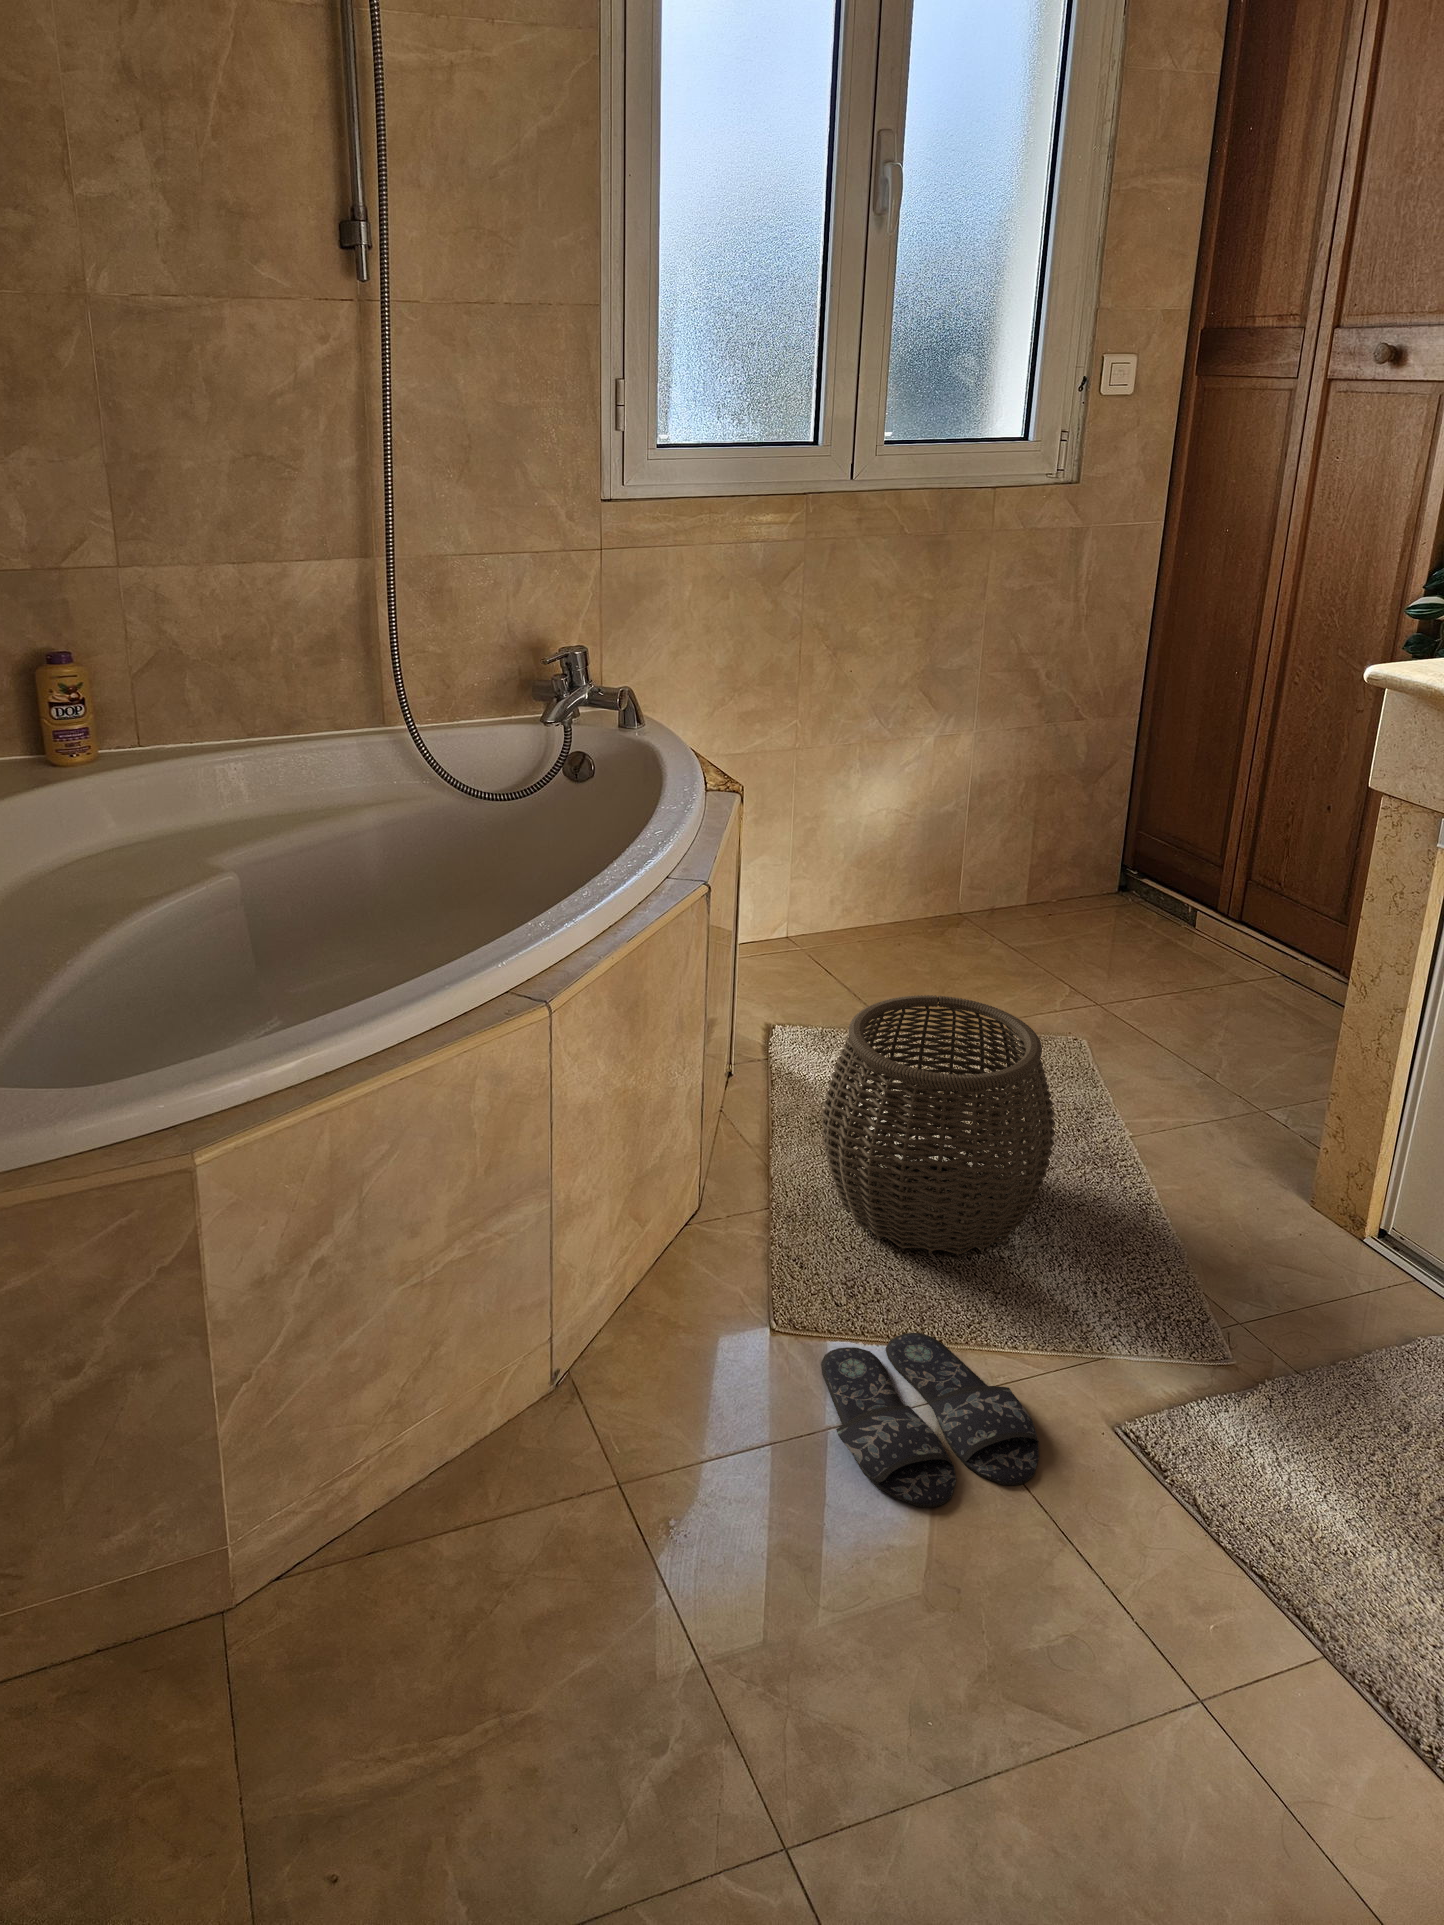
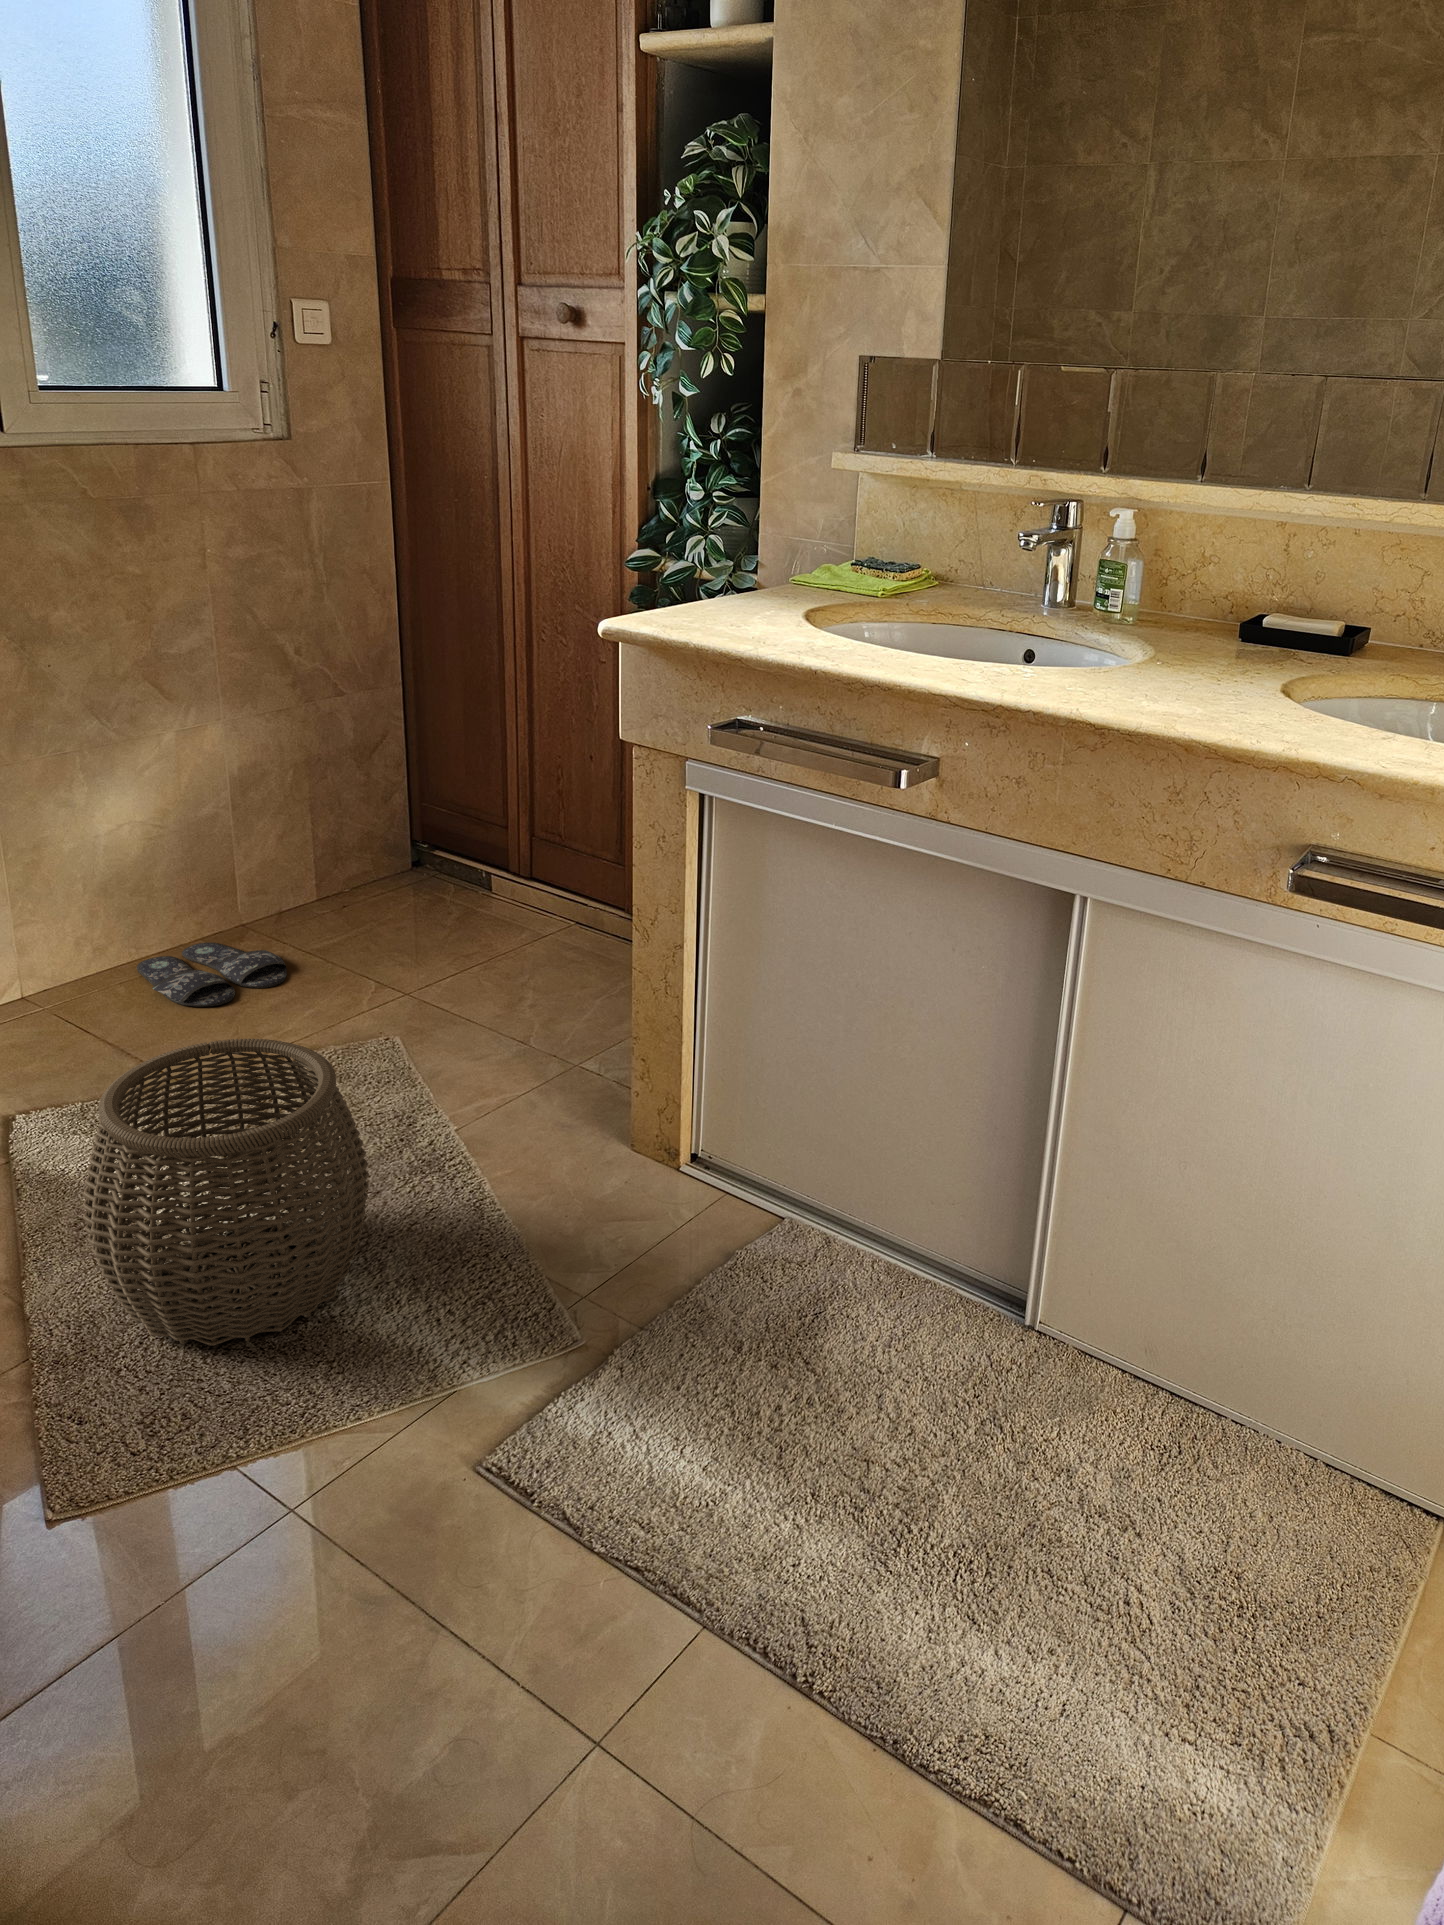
slippers: present [821,1333,1039,1507] -> present [137,942,287,1007]

